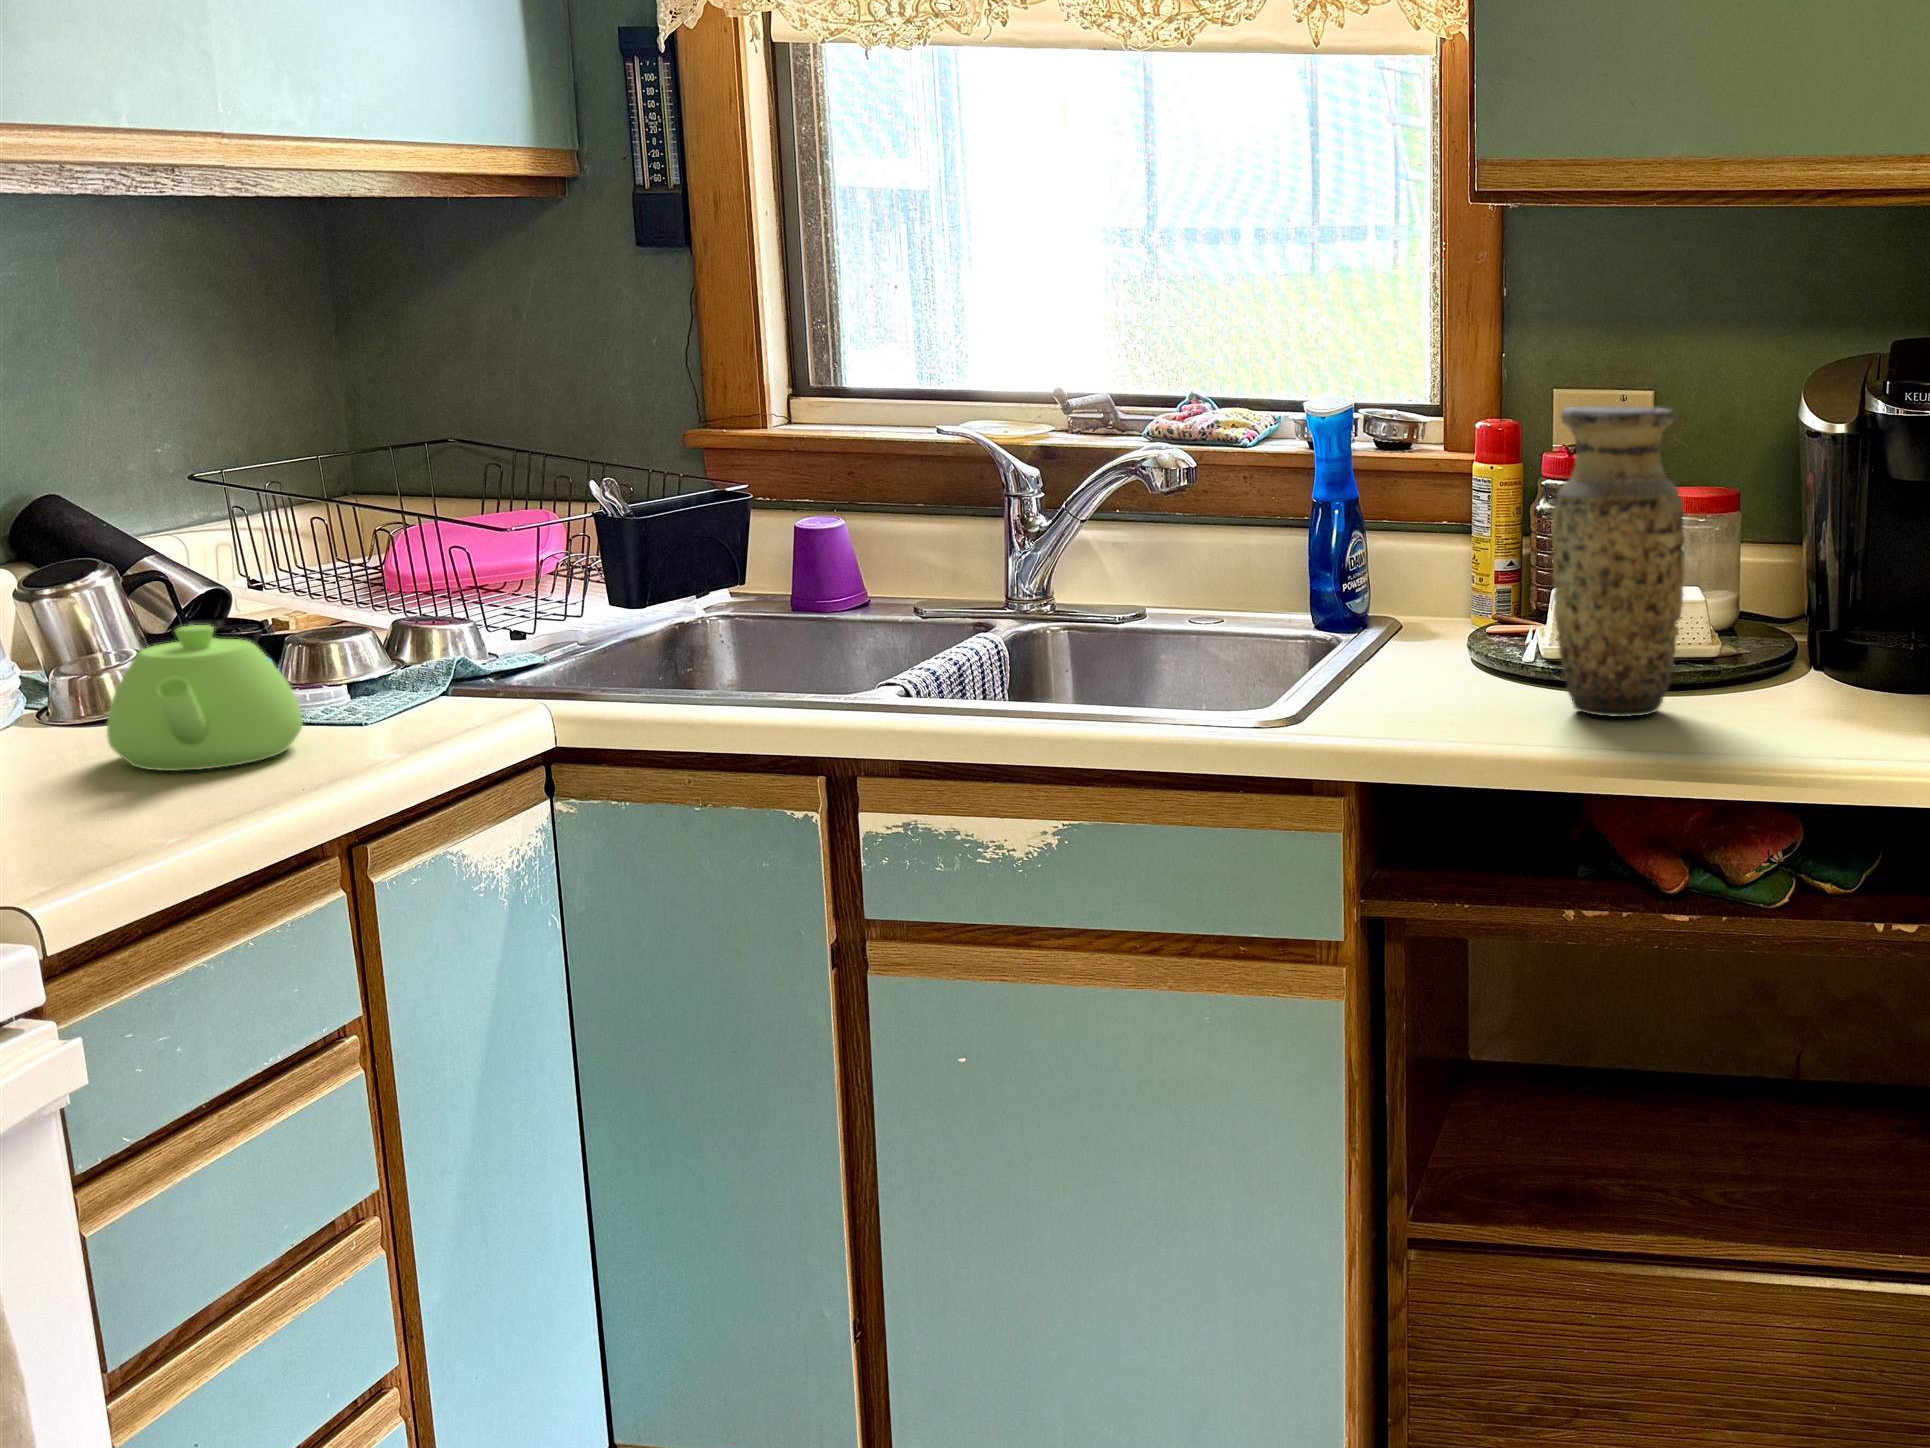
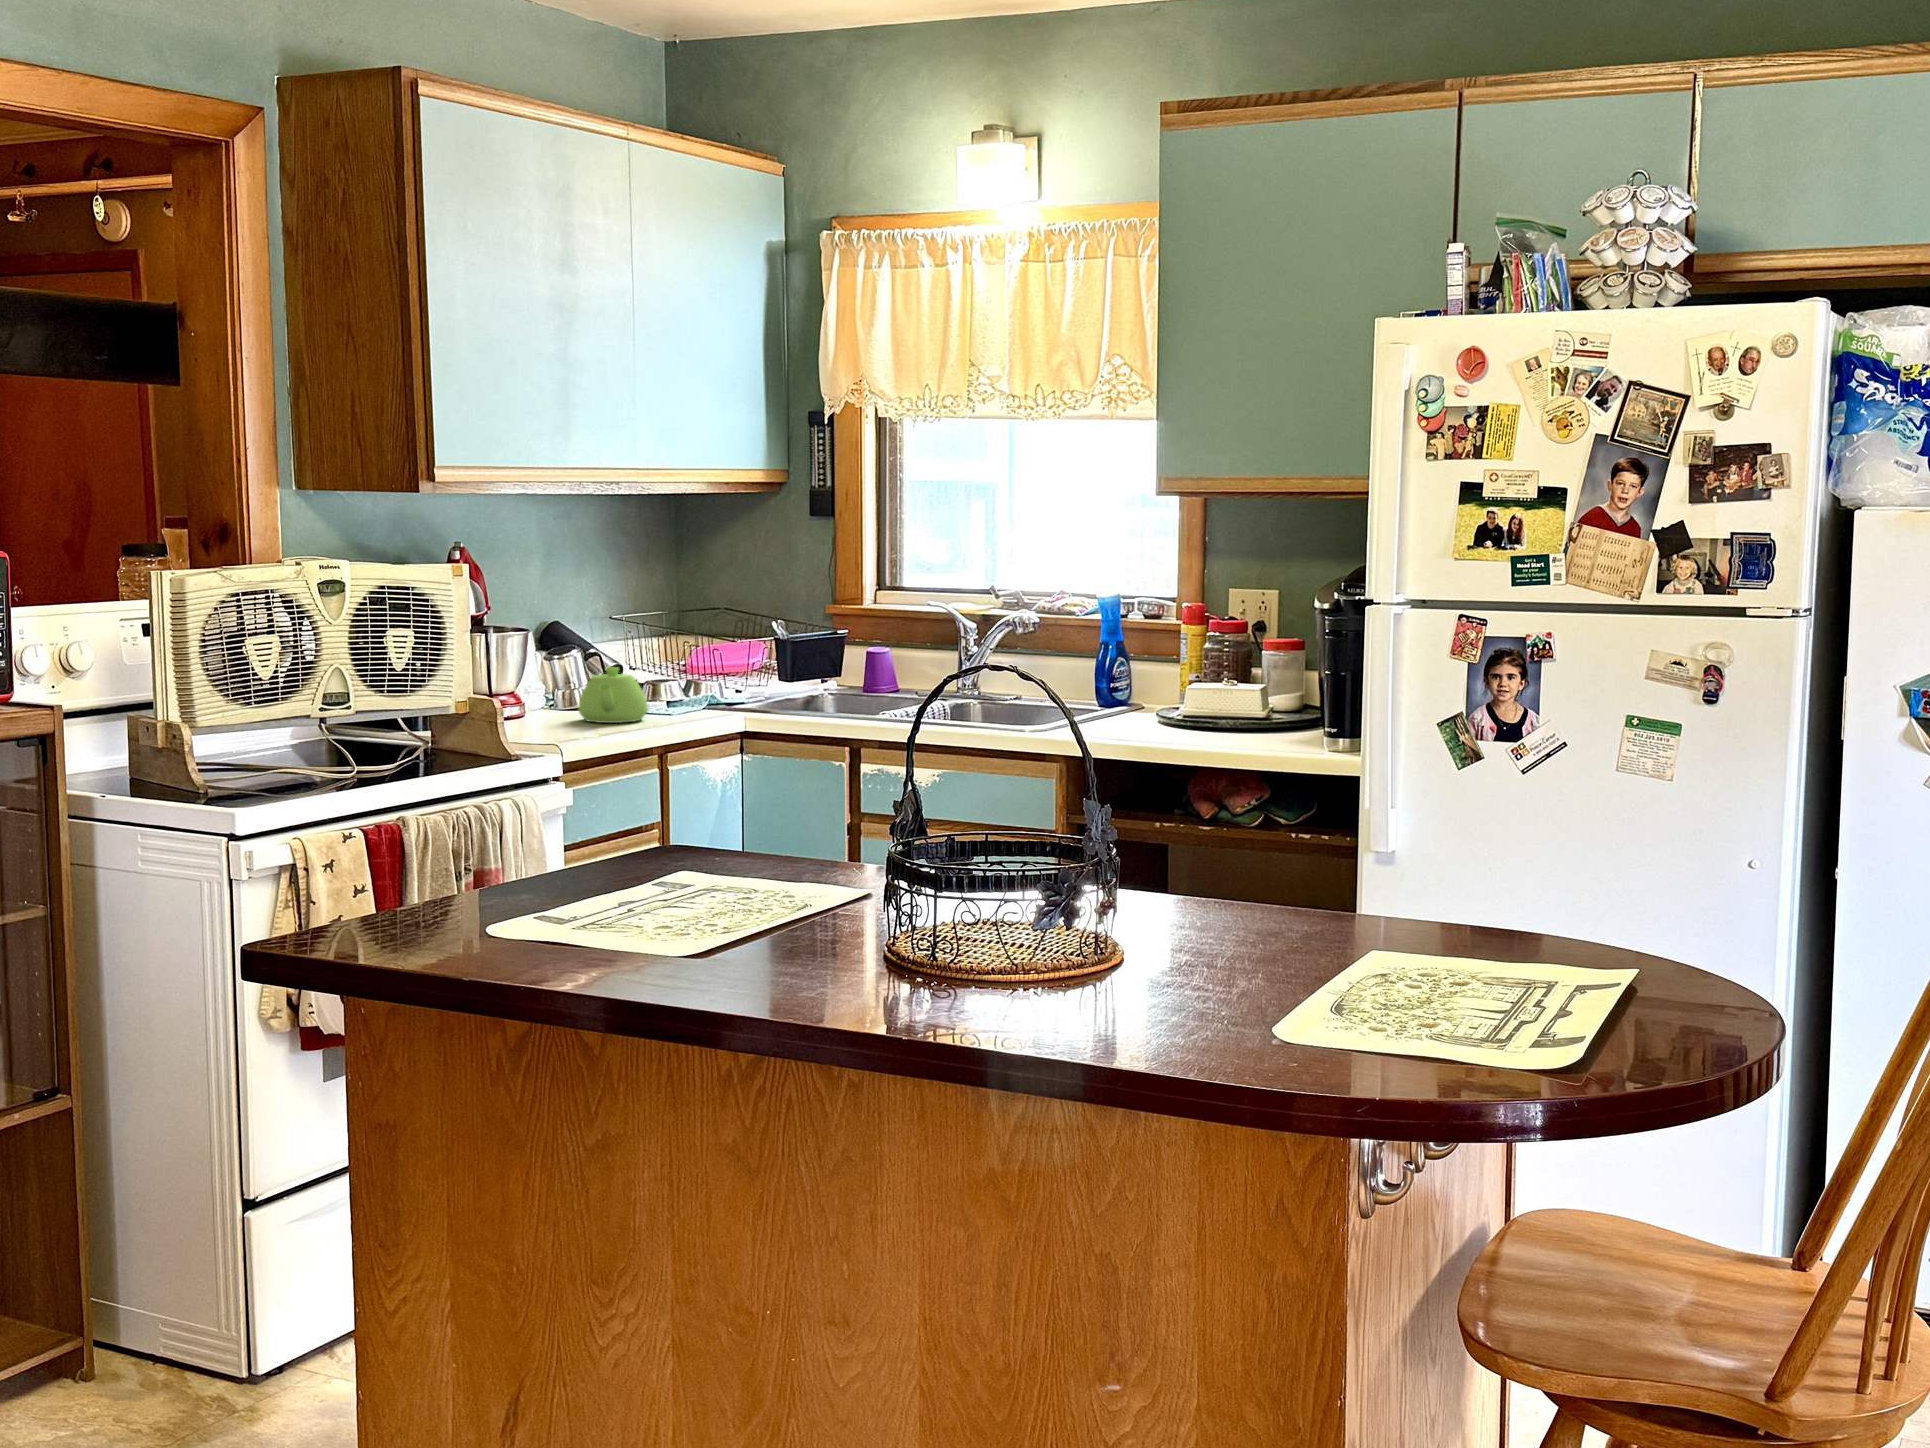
vase: present [1552,406,1685,717] -> none [1166,592,1228,735]

